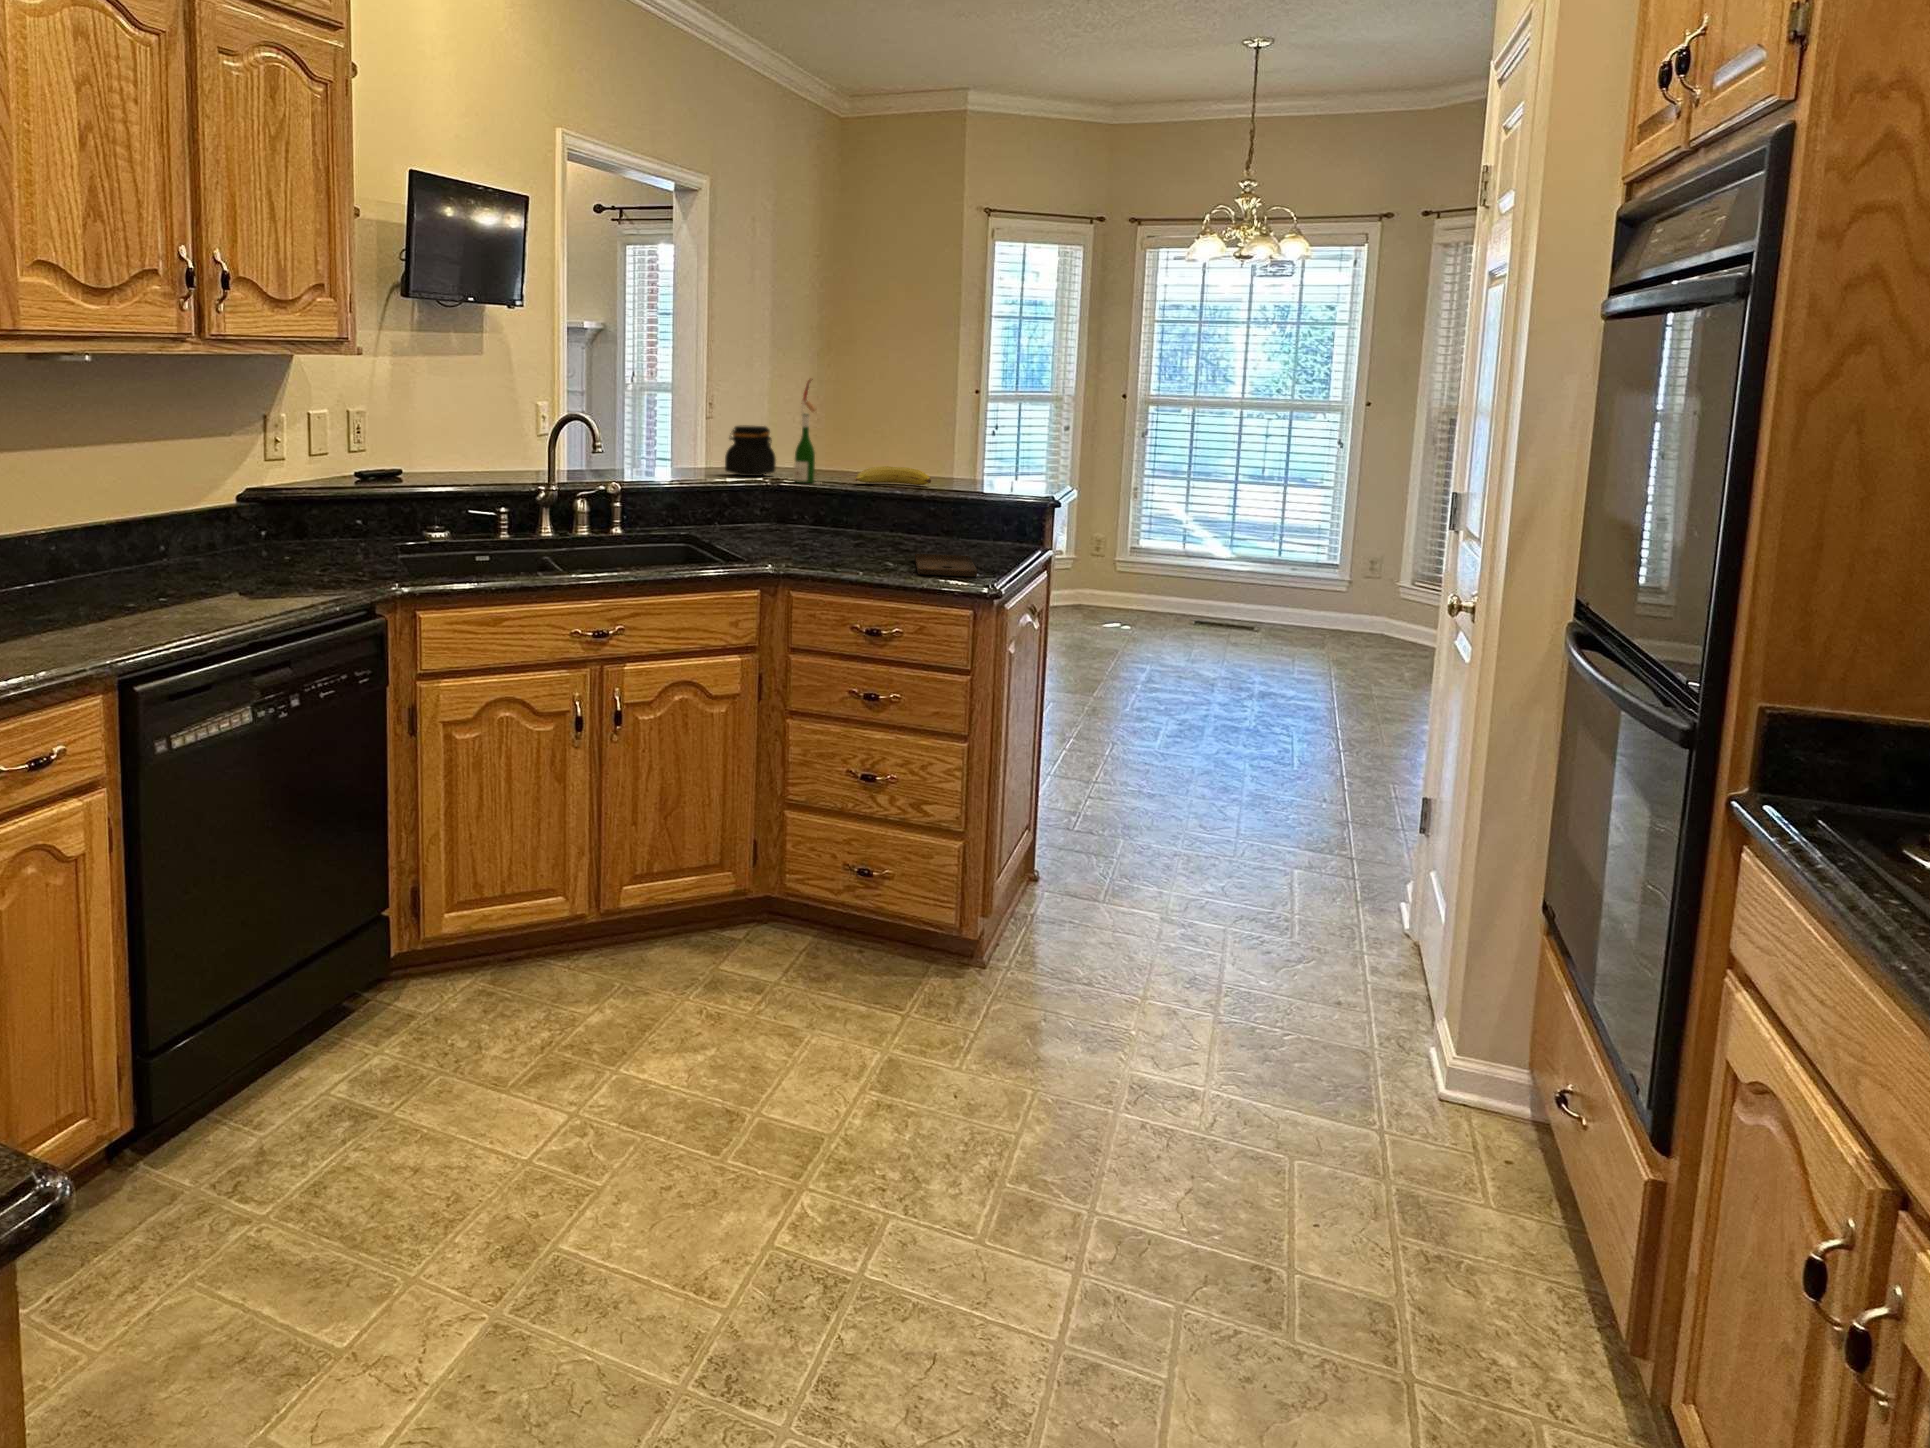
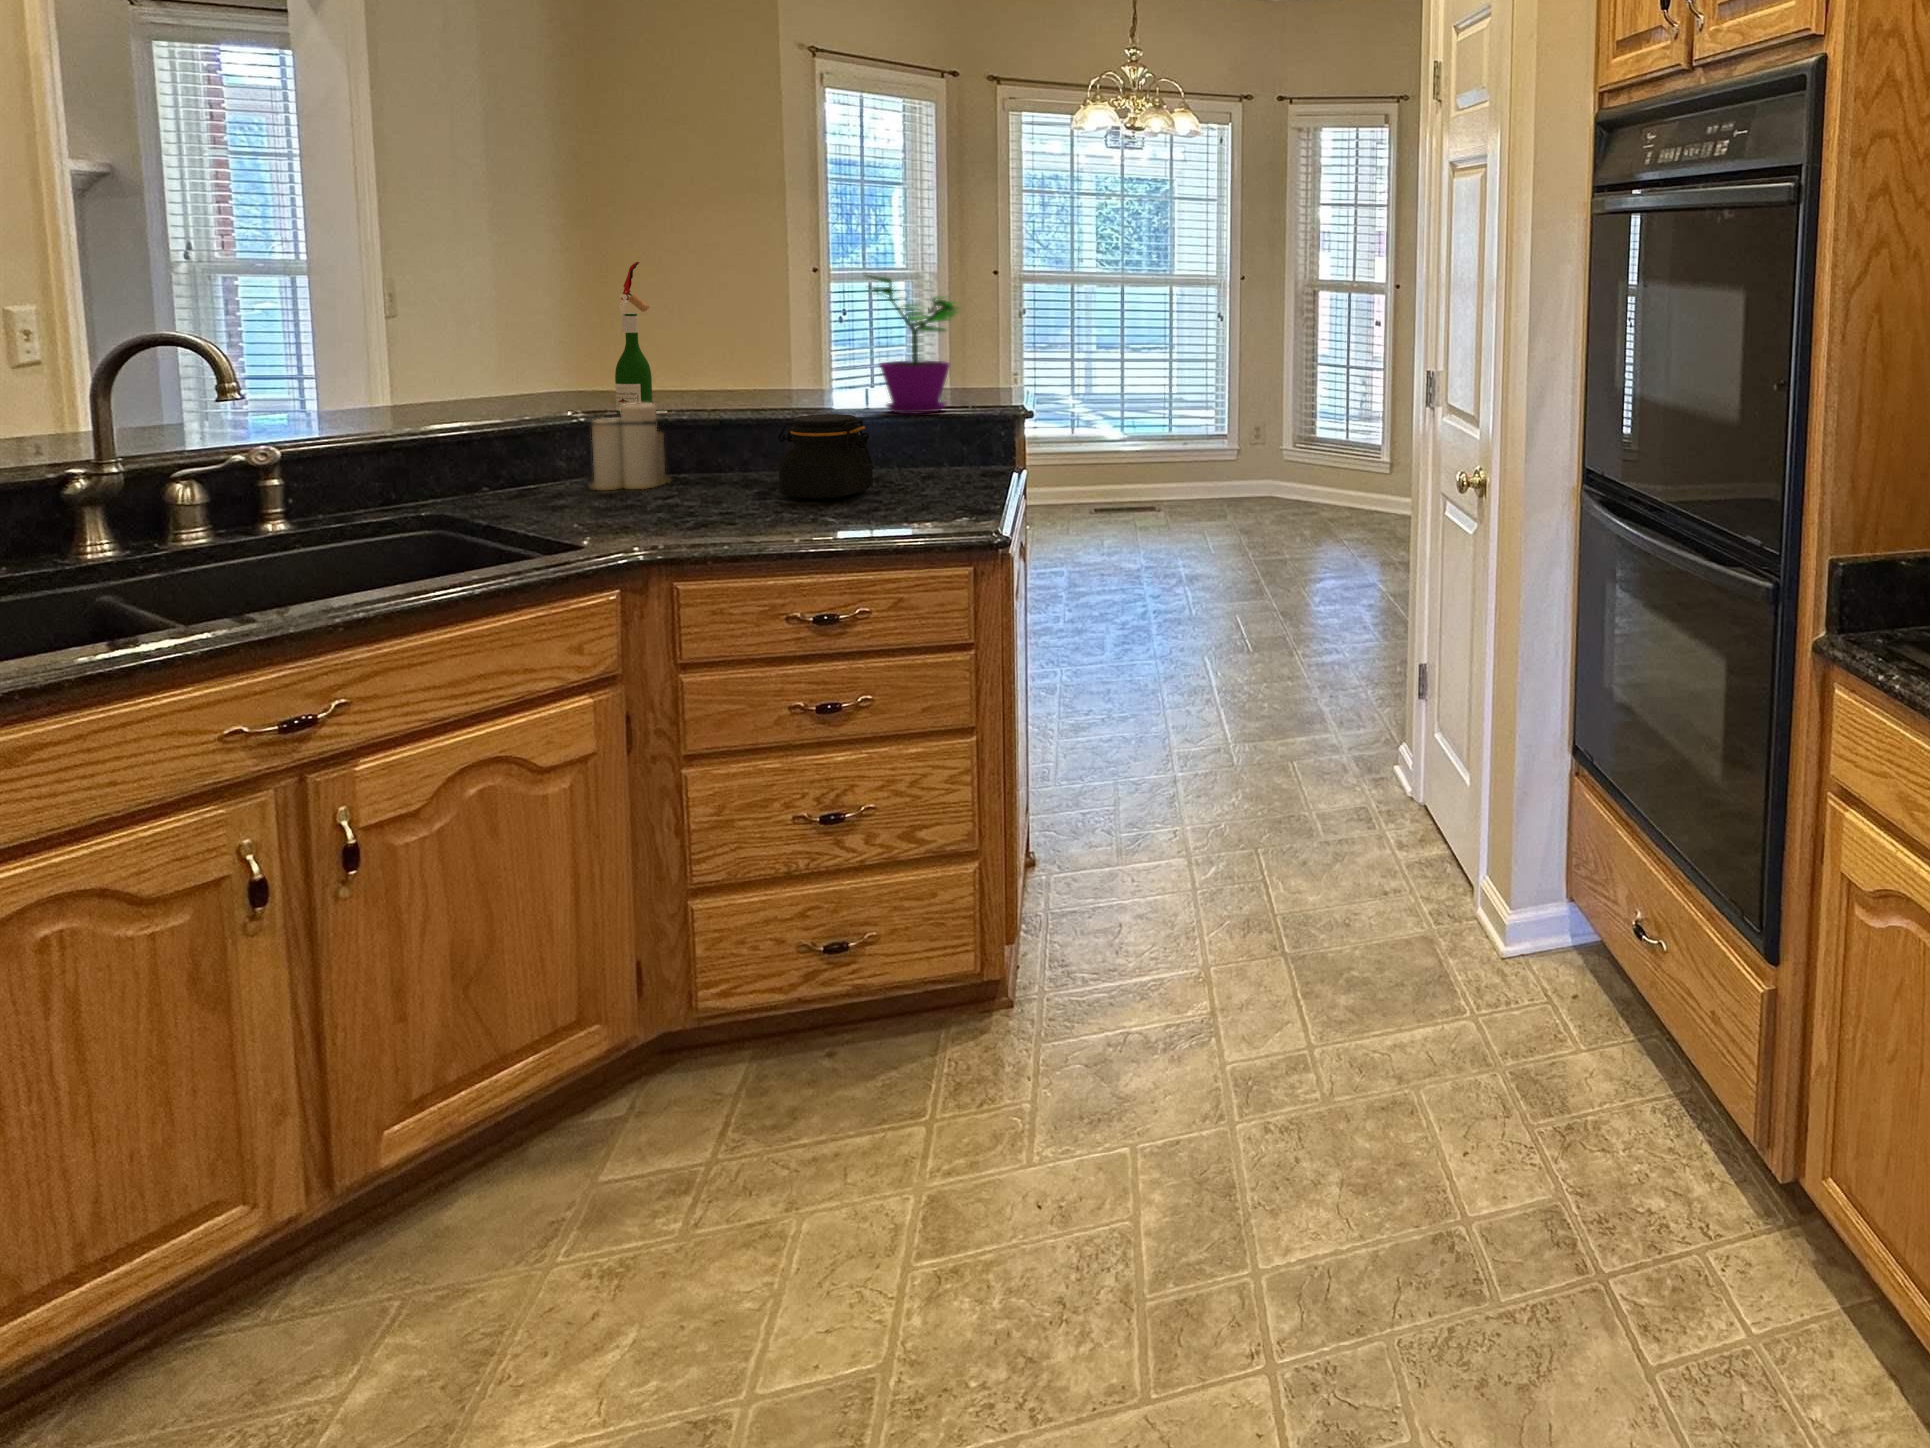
flower pot: none [941,381,1010,496] -> present [868,276,959,414]
jar: present [725,425,776,476] -> present [778,414,873,499]
fruit: present [853,466,931,485] -> none [723,381,843,407]
candle: none [773,469,819,533] -> present [590,403,671,490]
cutting board: present [915,554,977,576] -> none [858,494,965,529]

